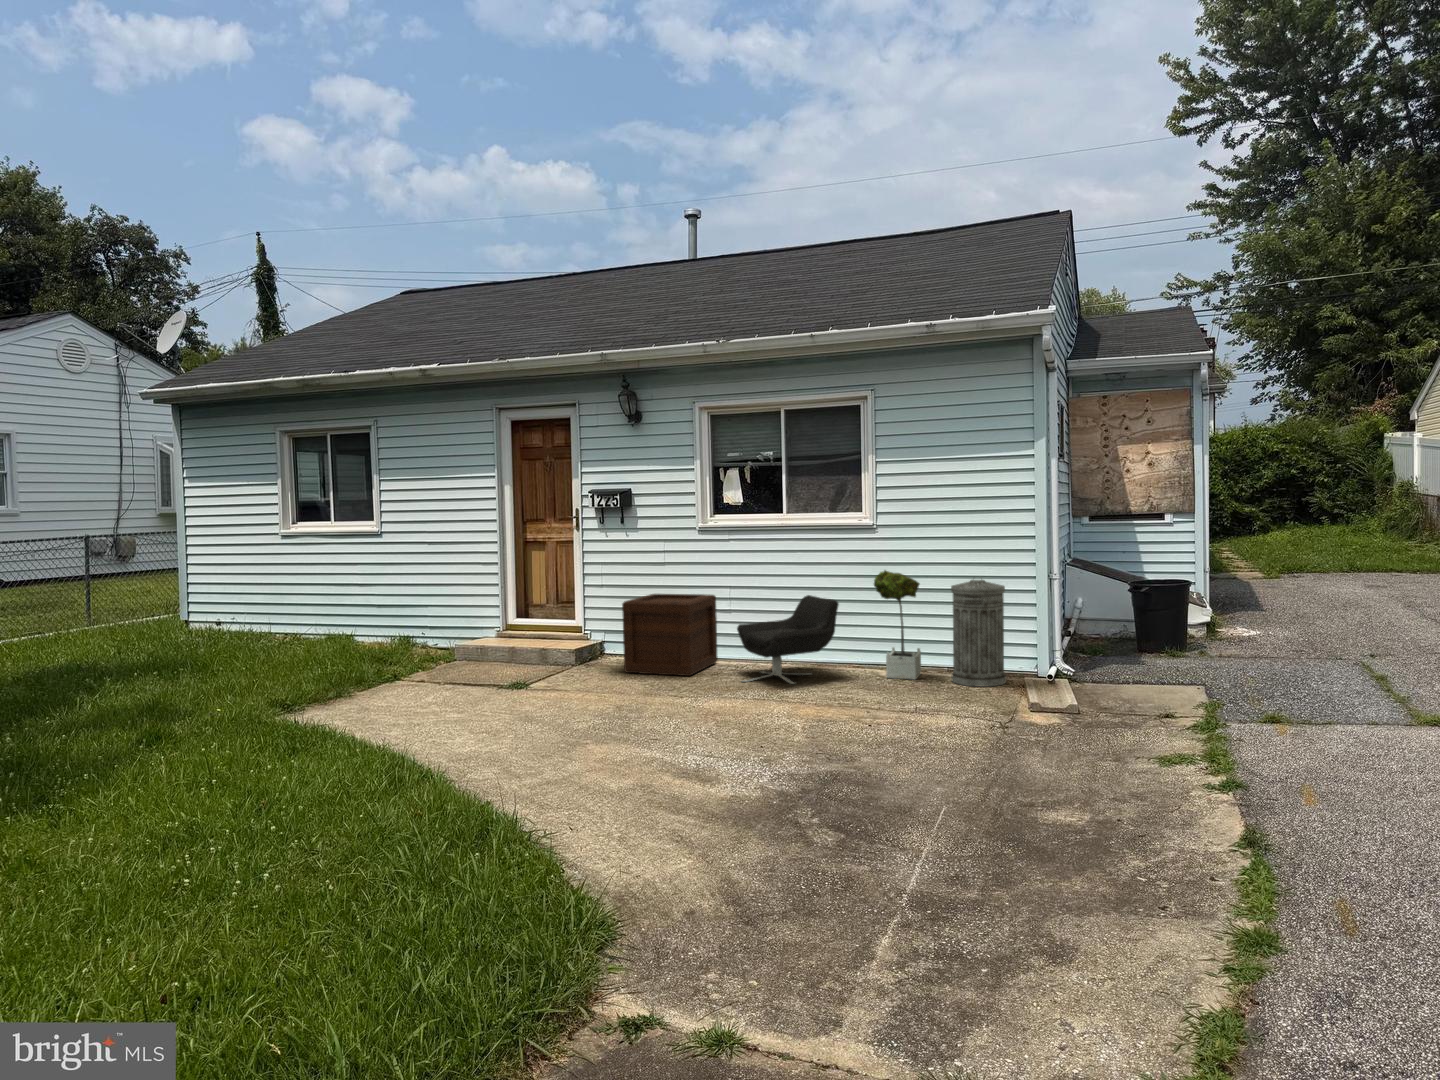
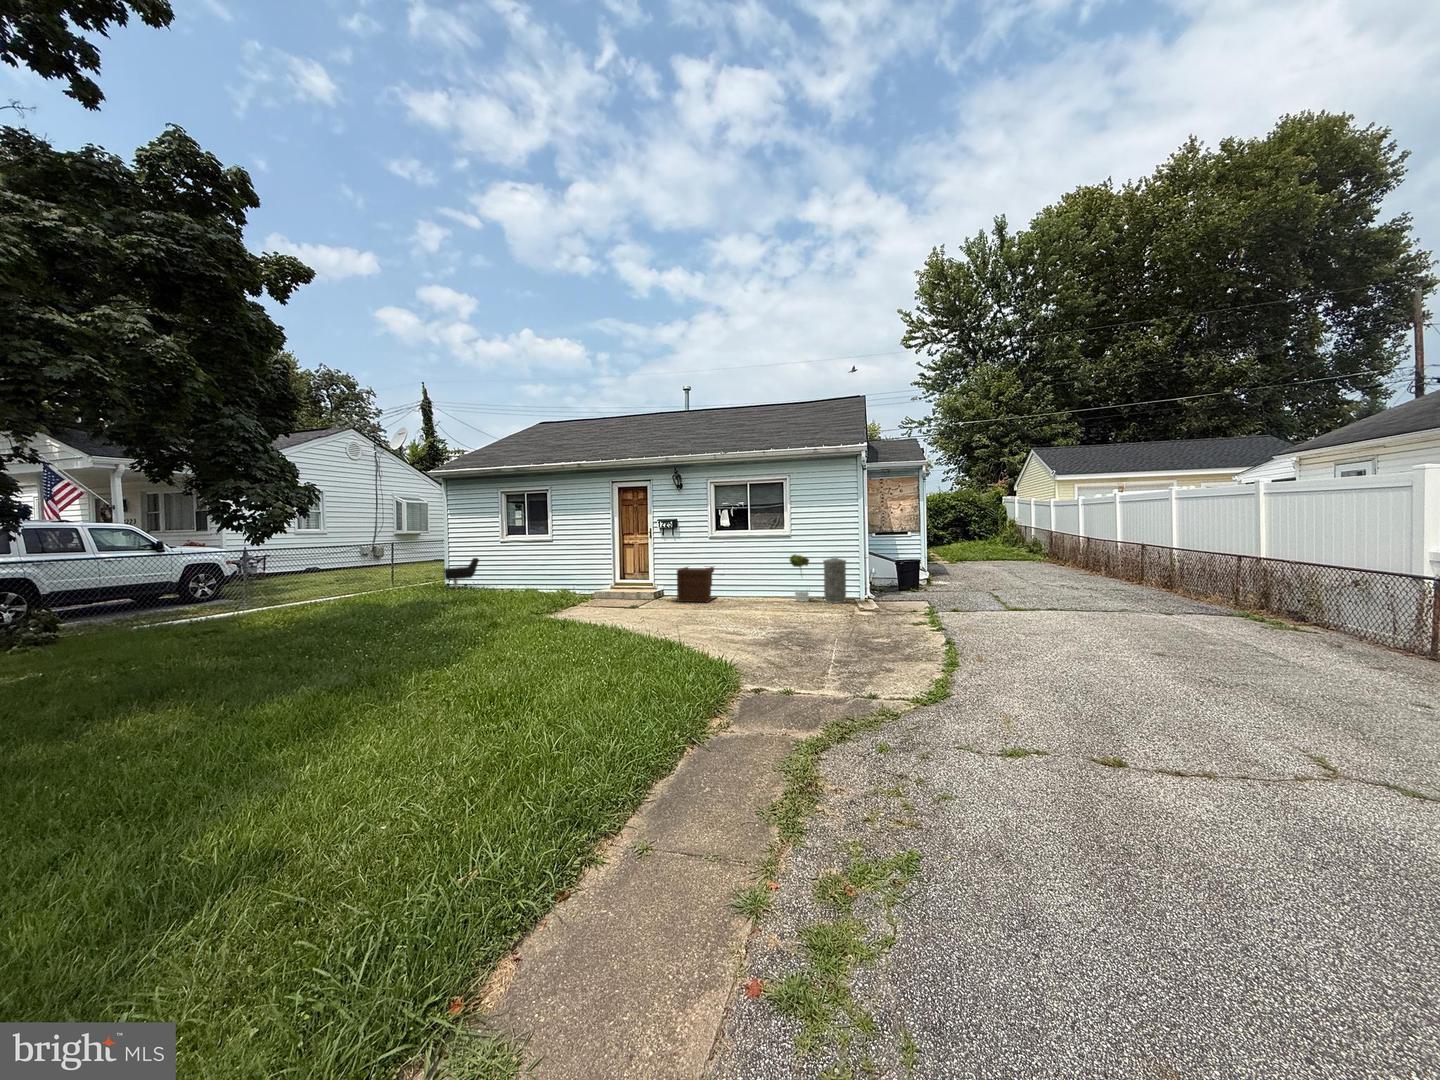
lounge chair: present [737,595,839,684] -> present [444,558,479,589]

